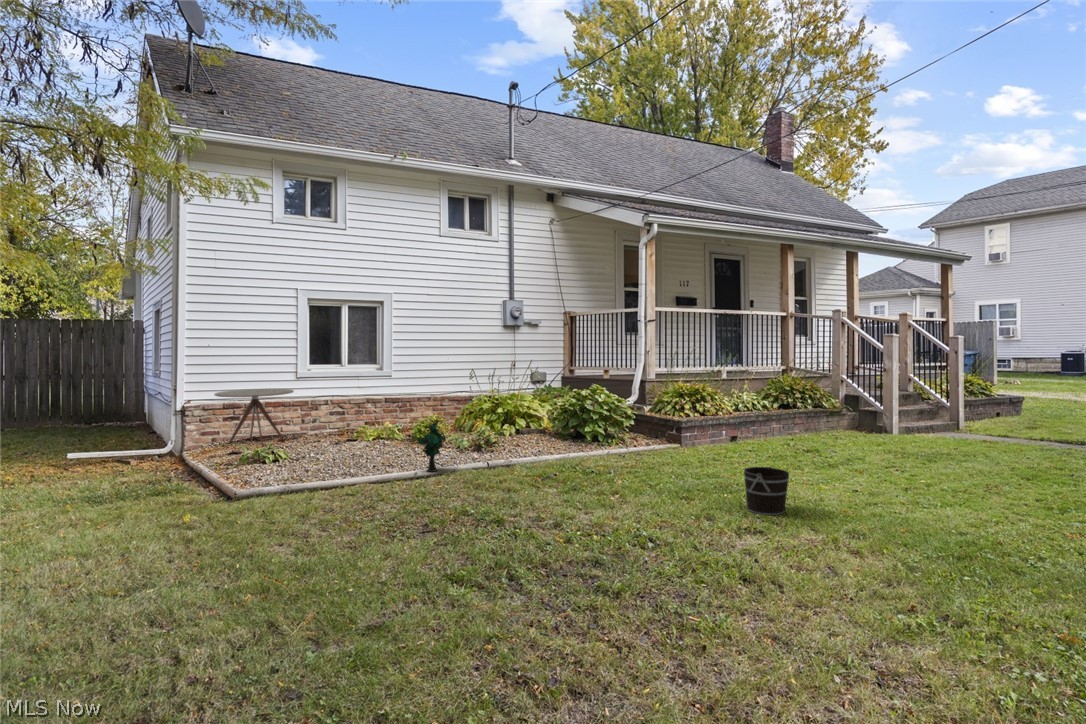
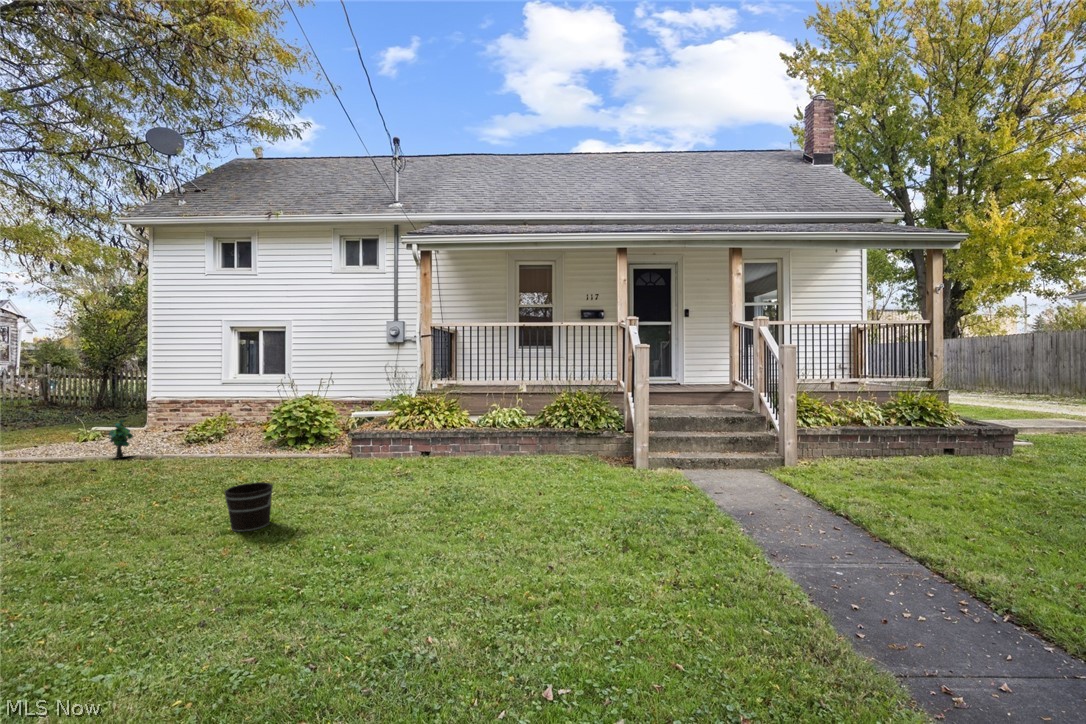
round table: present [215,388,294,444] -> none [138,391,198,429]
bucket: present [744,467,789,515] -> present [224,482,273,531]

